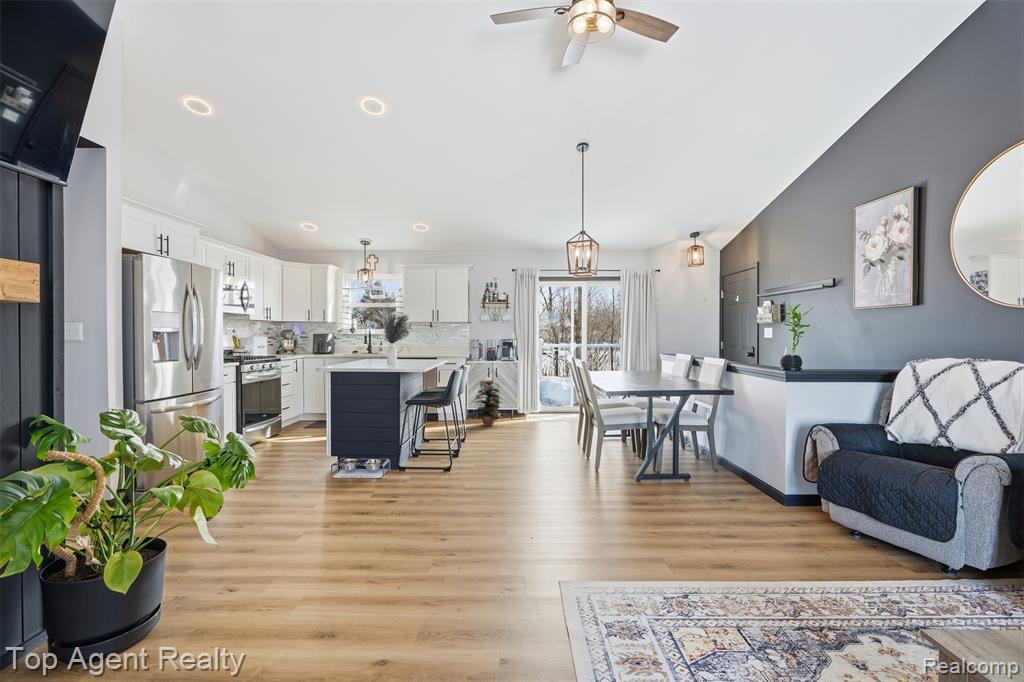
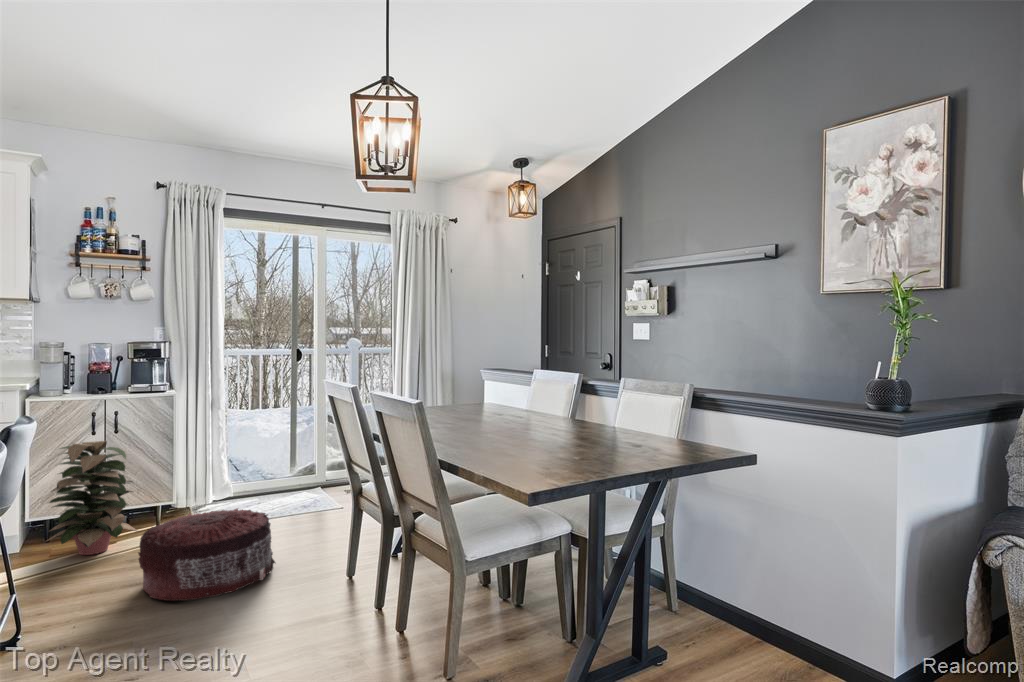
pouf: none [502,410,553,441] -> present [138,508,275,601]

